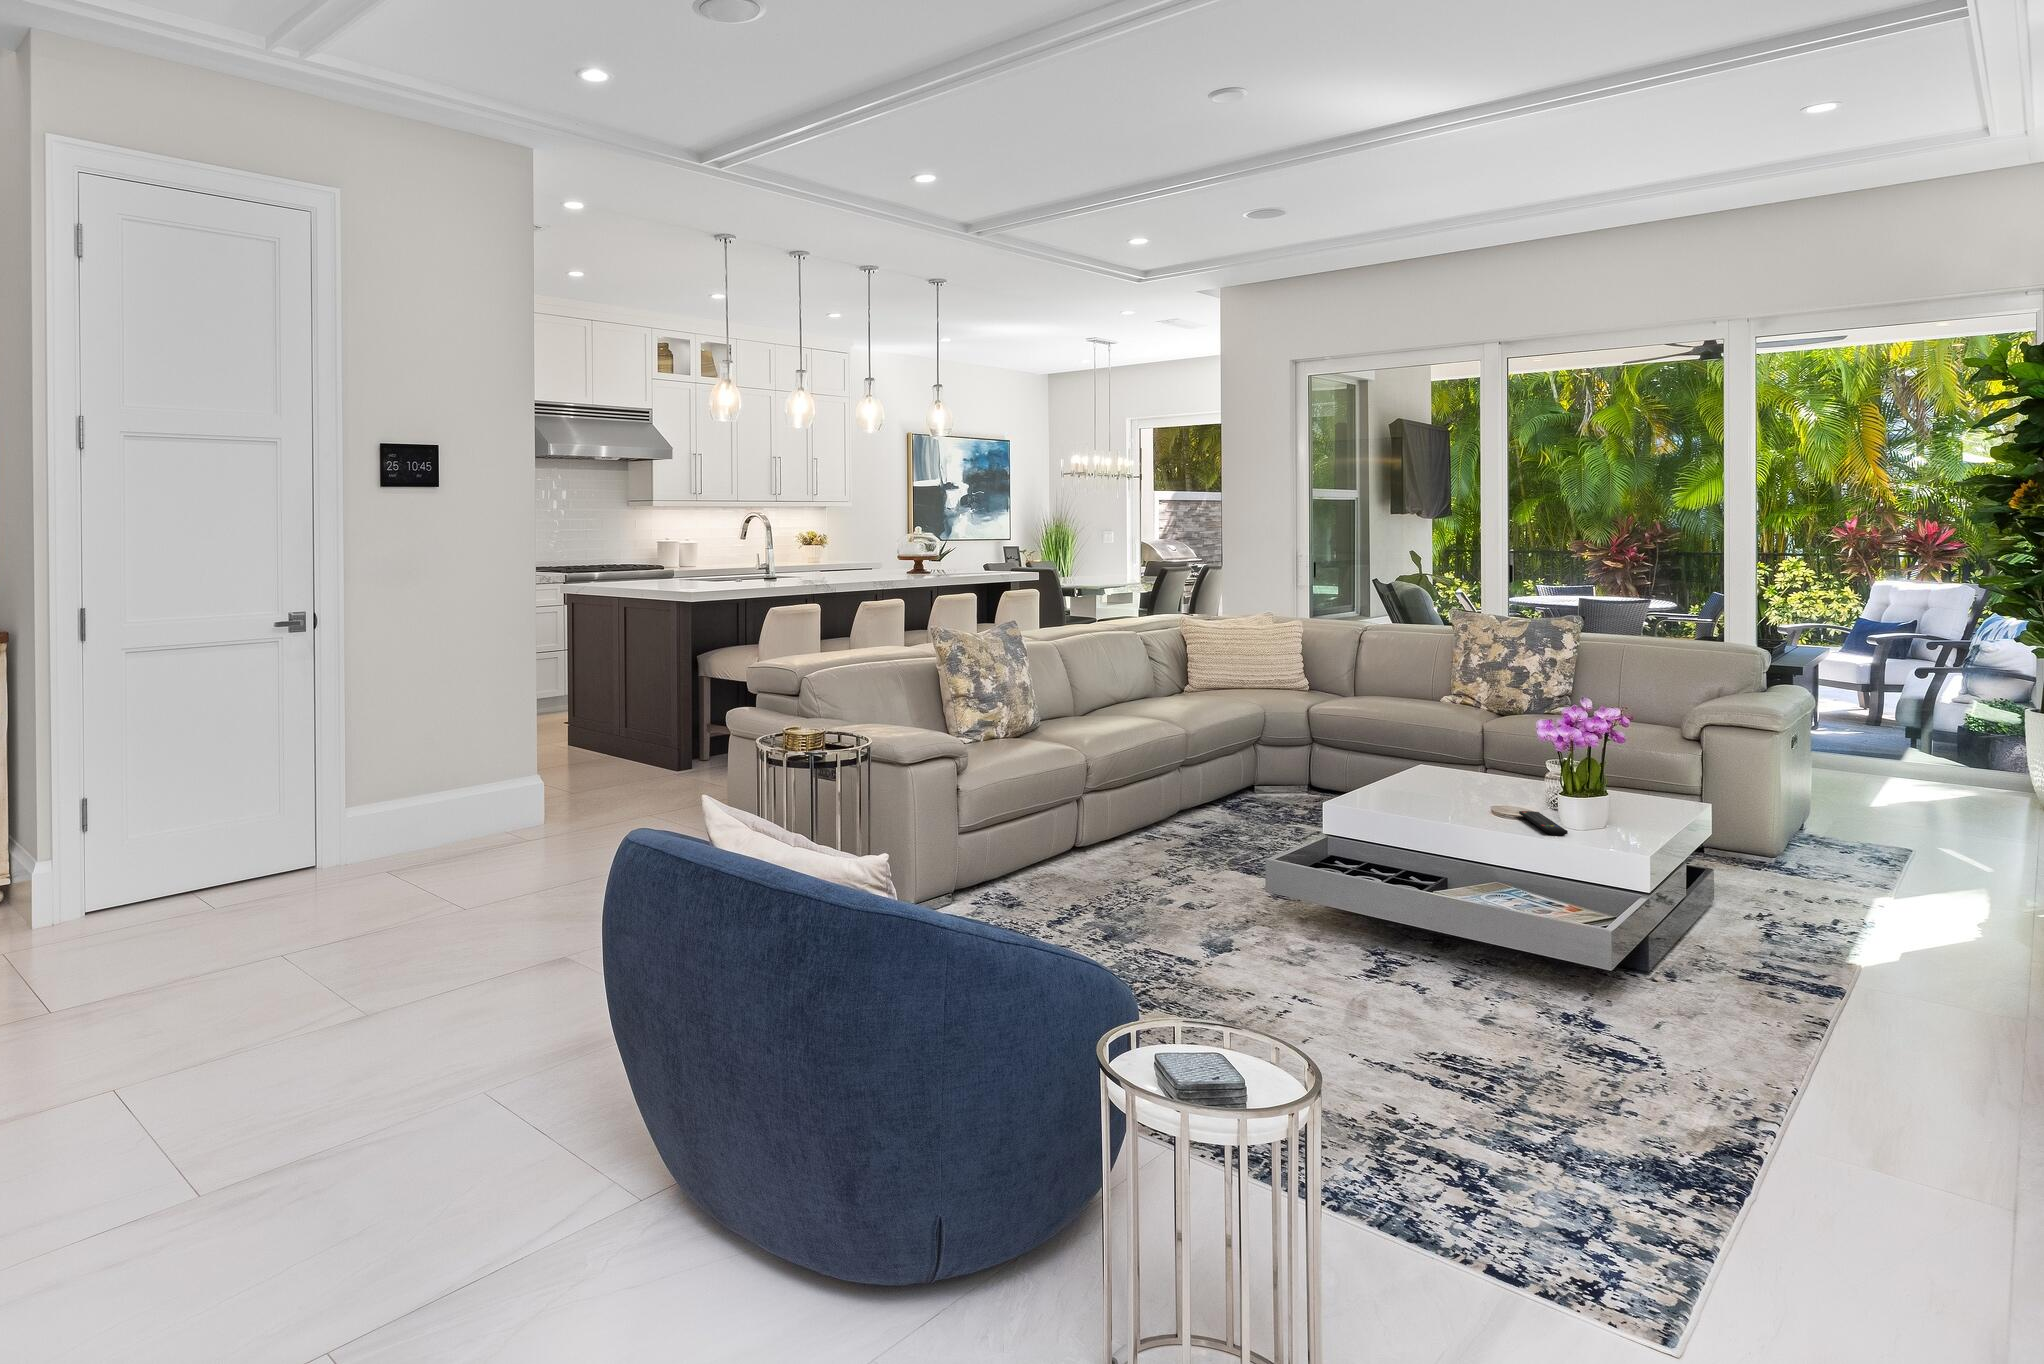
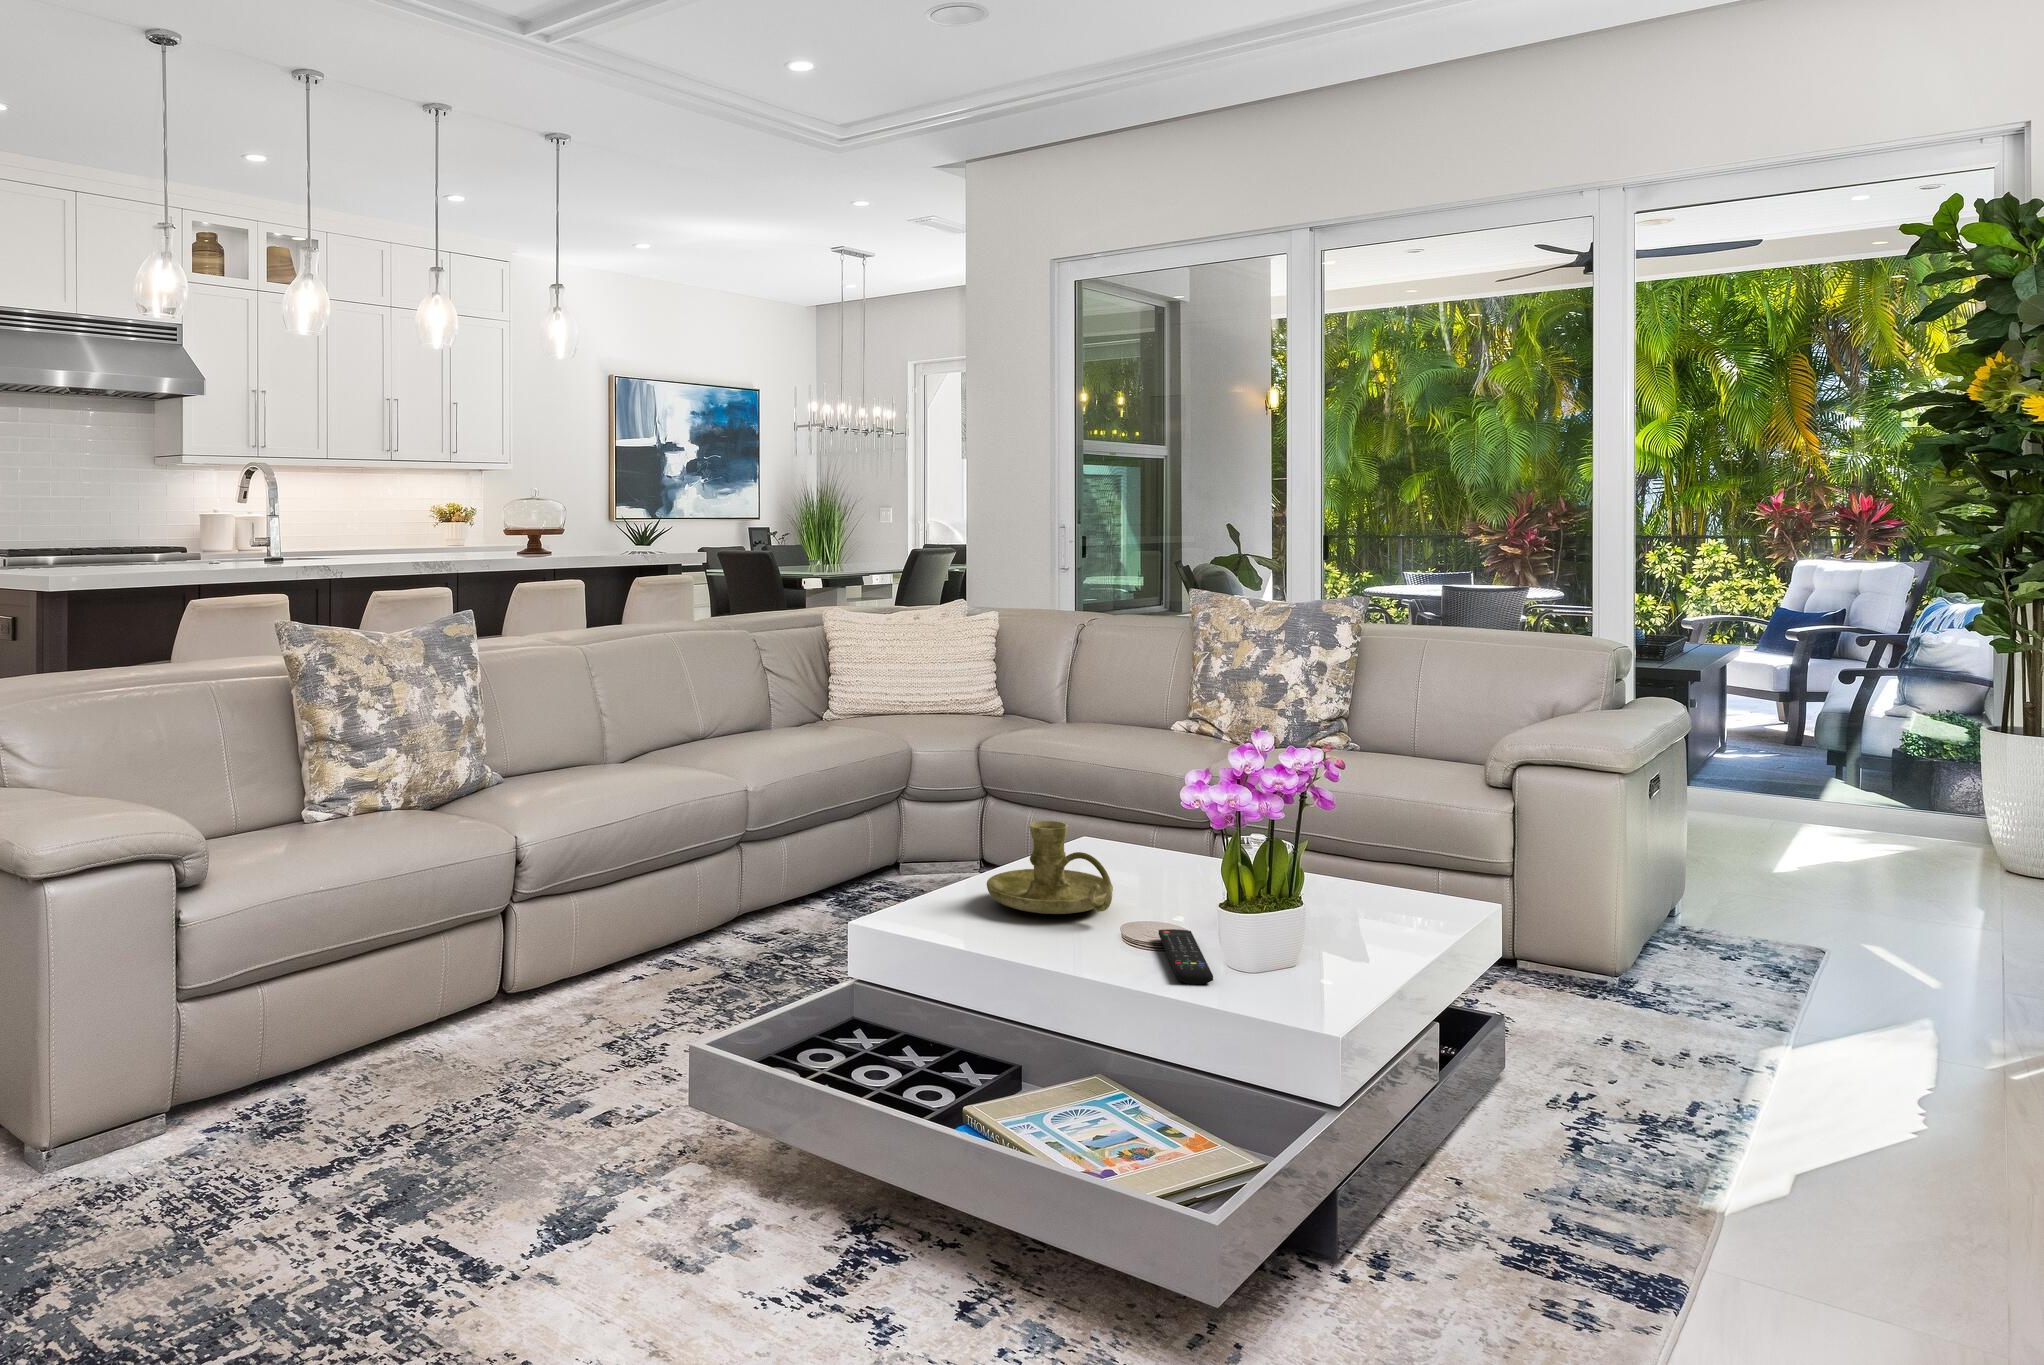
candle holder: none [1401,752,1487,803] -> present [987,821,1113,914]

